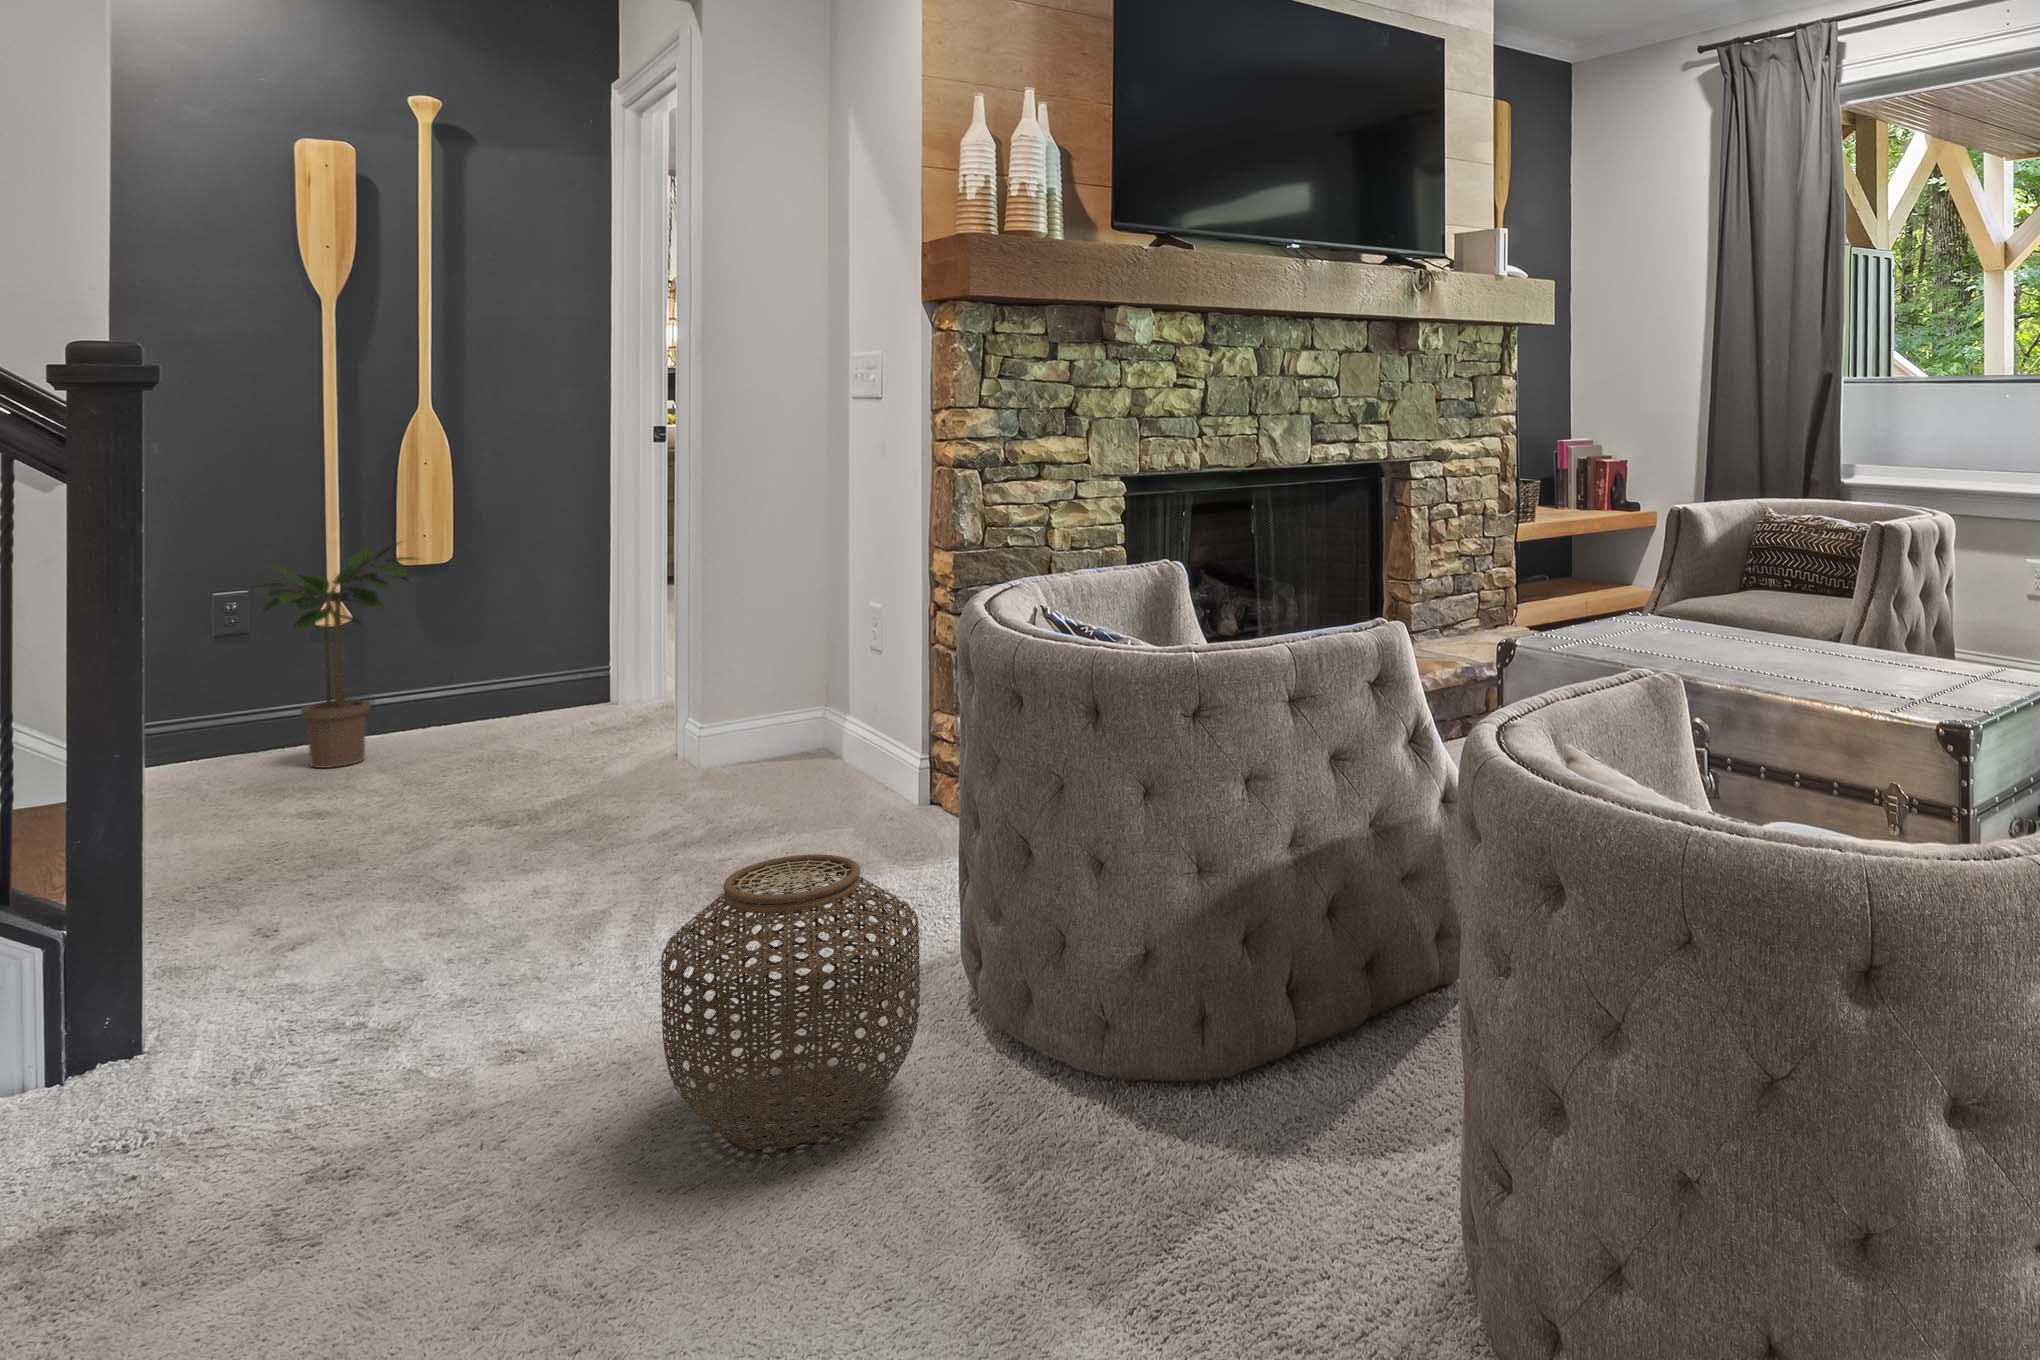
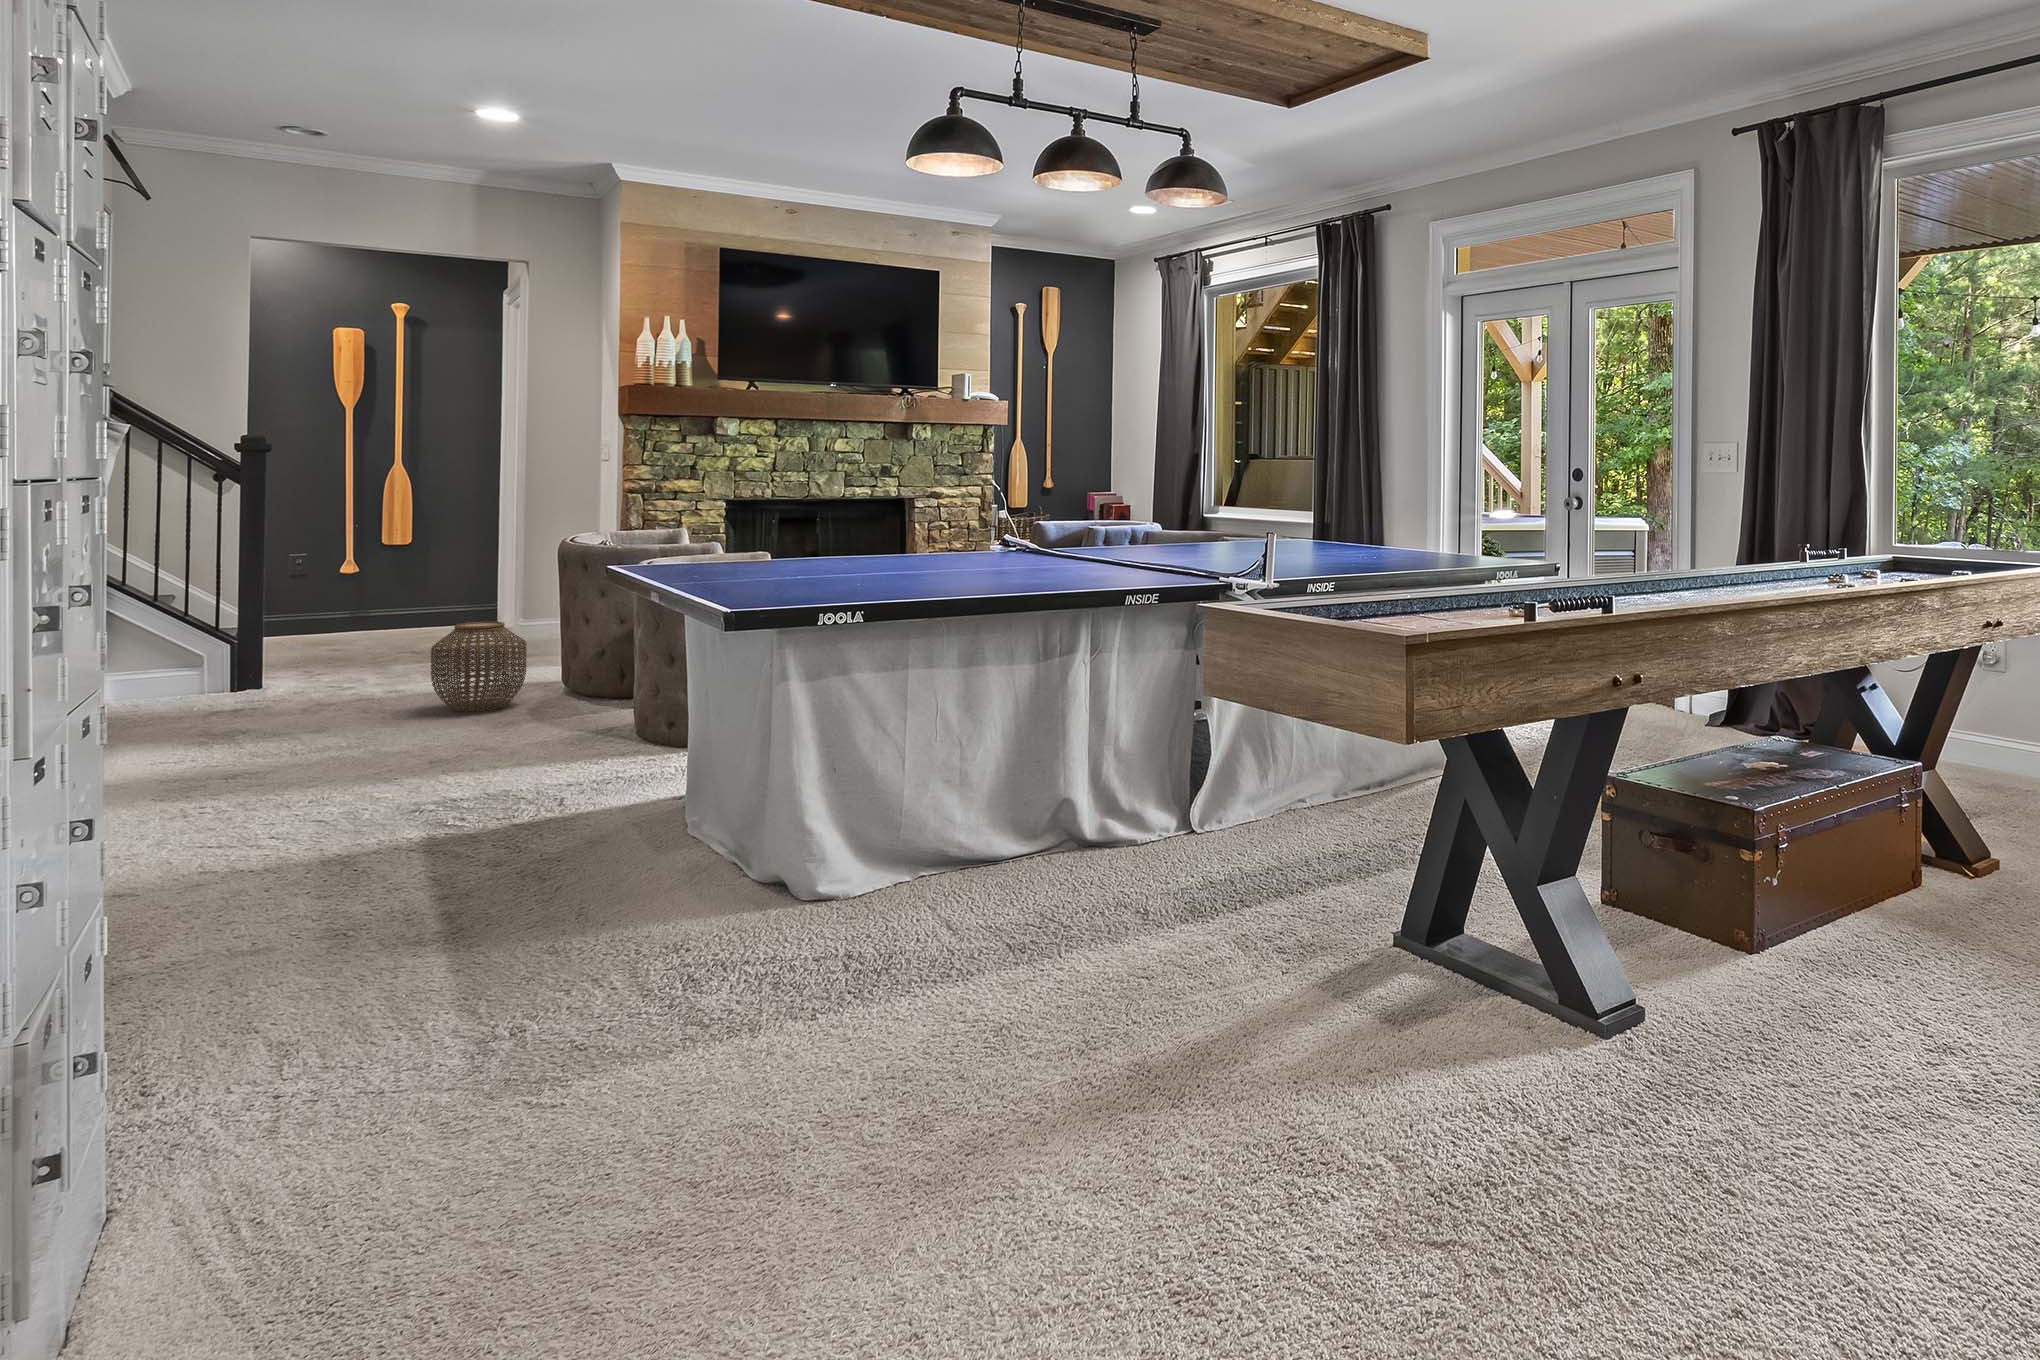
potted plant: present [250,543,414,768] -> none [303,530,392,640]

